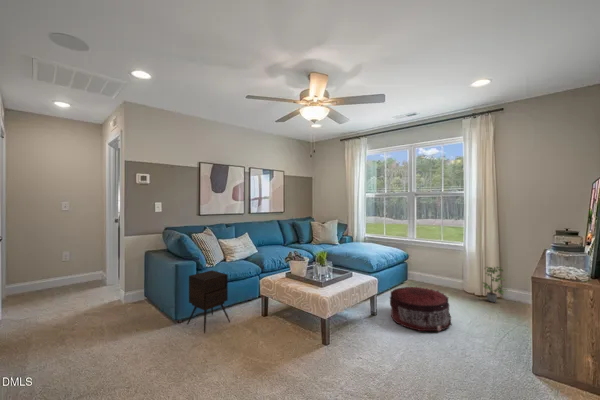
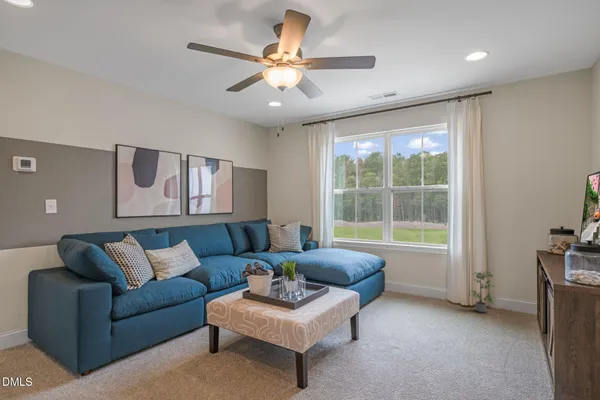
side table: present [187,270,230,333] -> none [98,294,165,387]
pouf: present [390,287,452,331] -> none [373,299,448,356]

